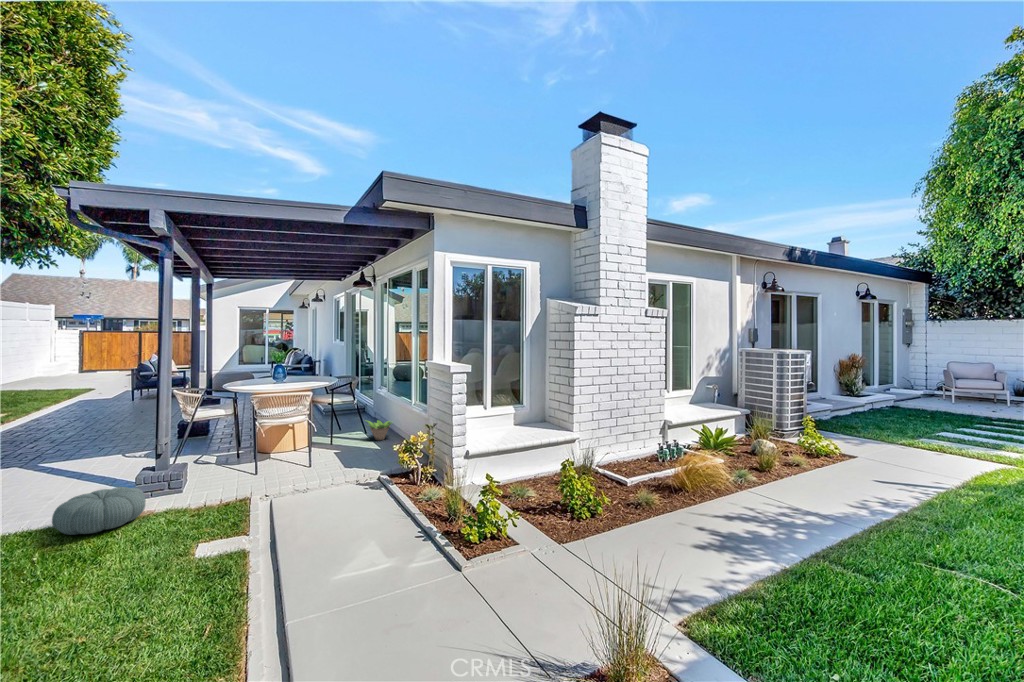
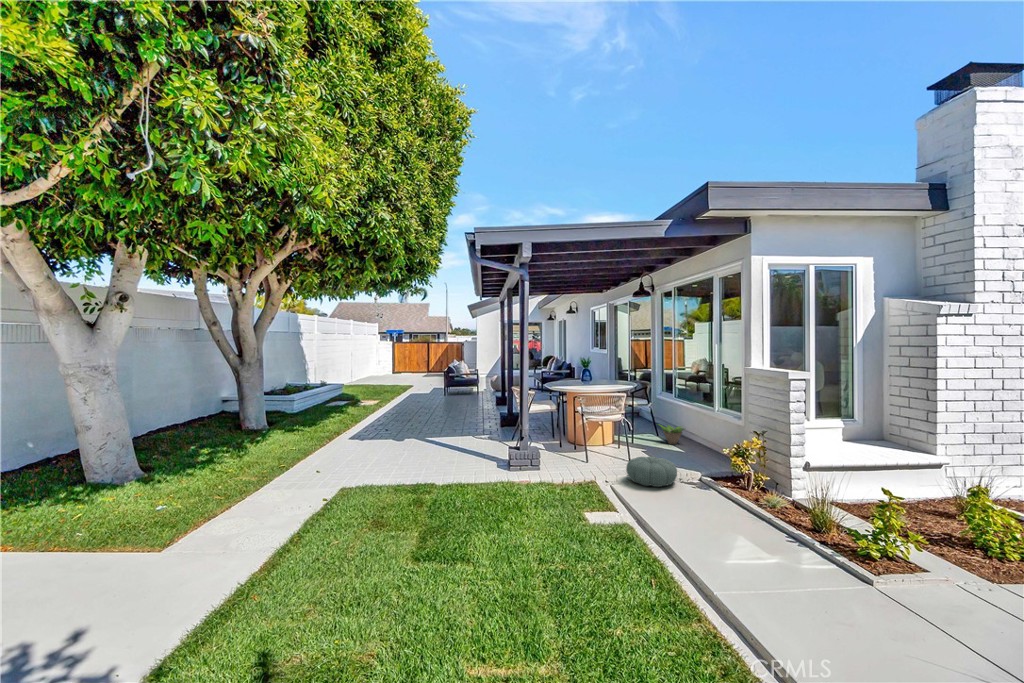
pouf: present [52,487,145,535] -> present [626,456,677,487]

